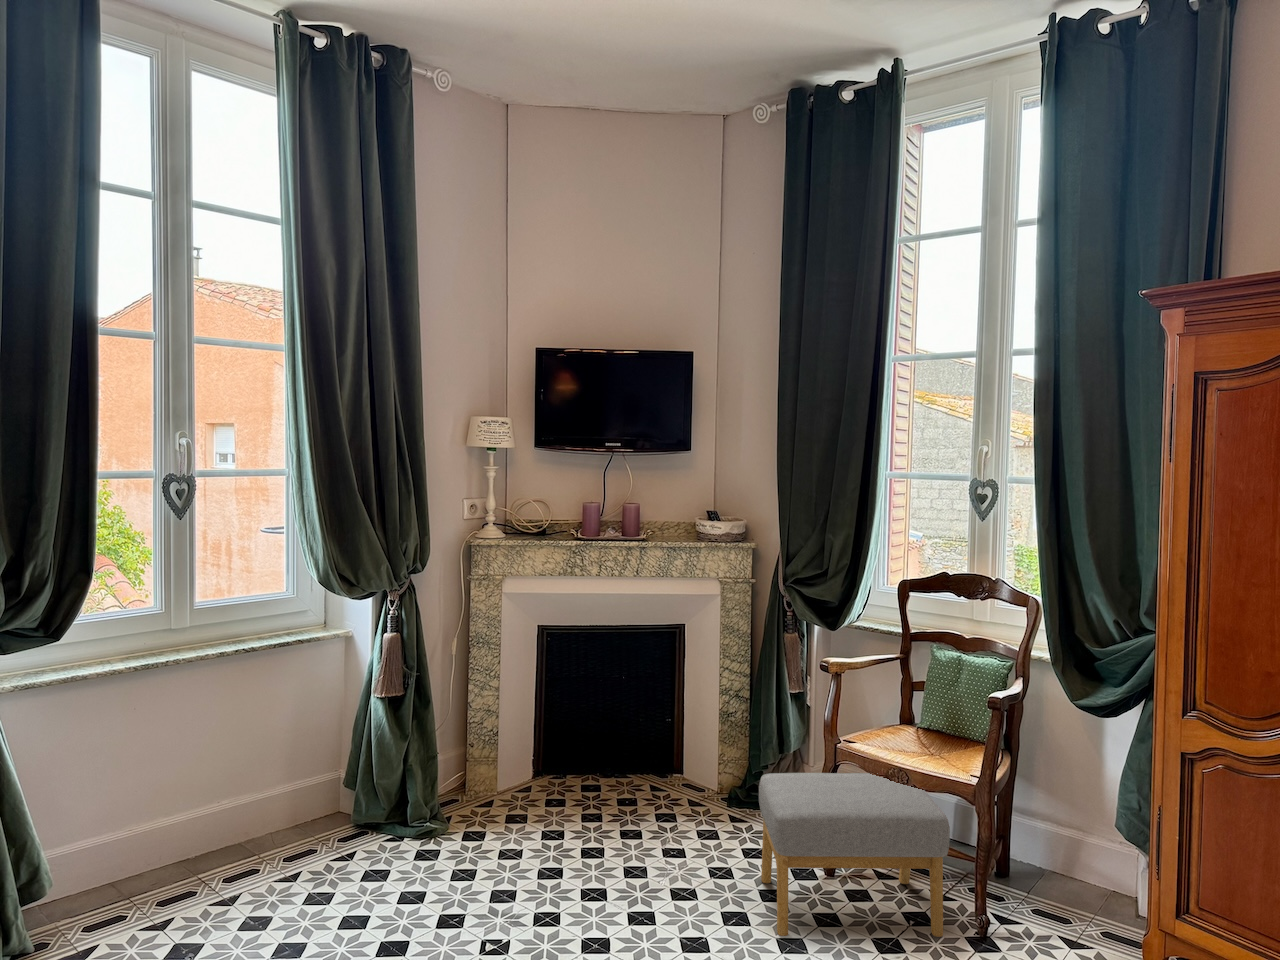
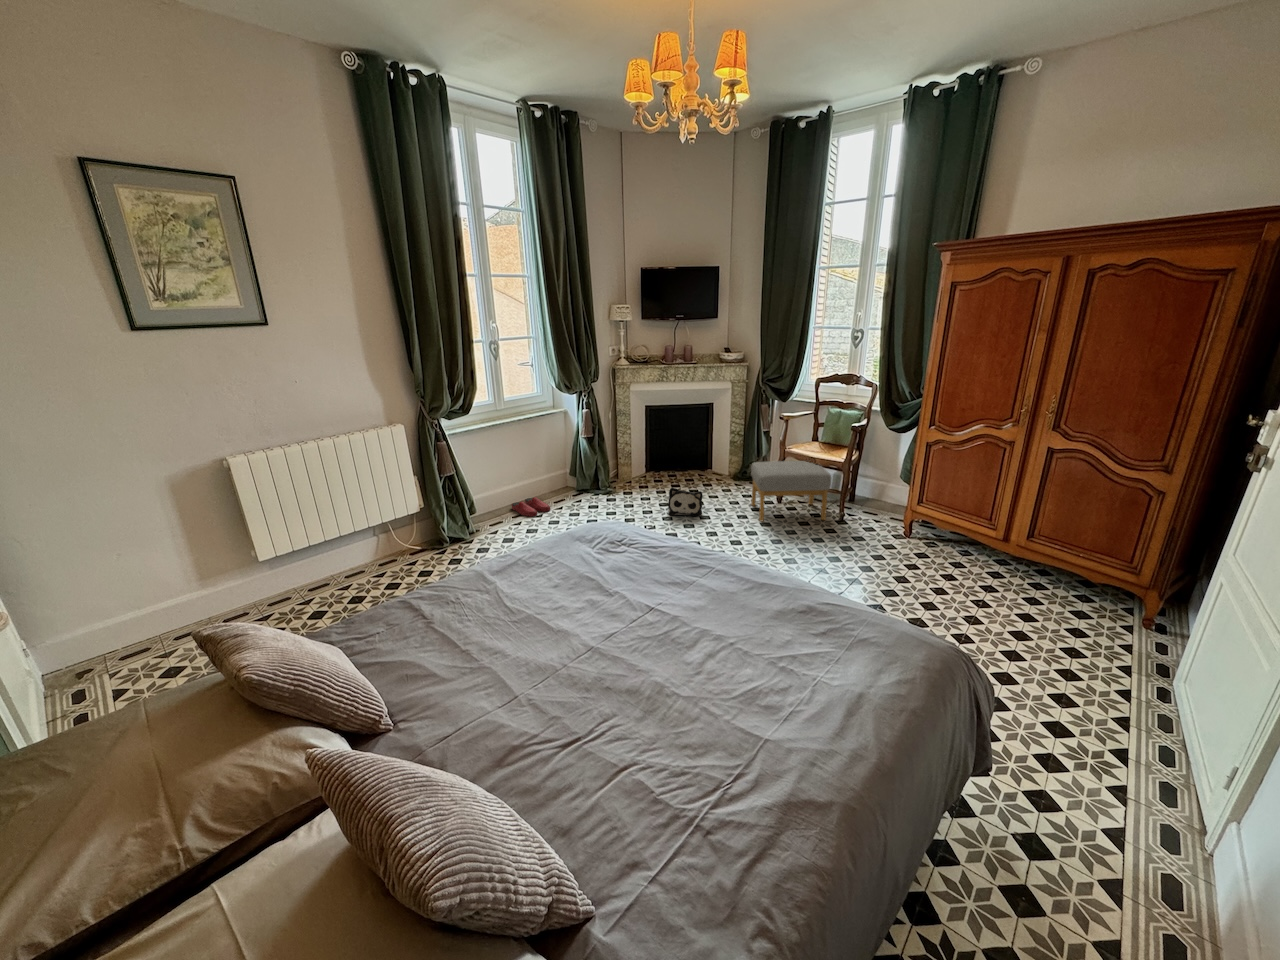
plush toy: none [555,834,639,913] -> present [668,488,702,516]
slippers: none [173,845,267,902] -> present [512,497,550,517]

